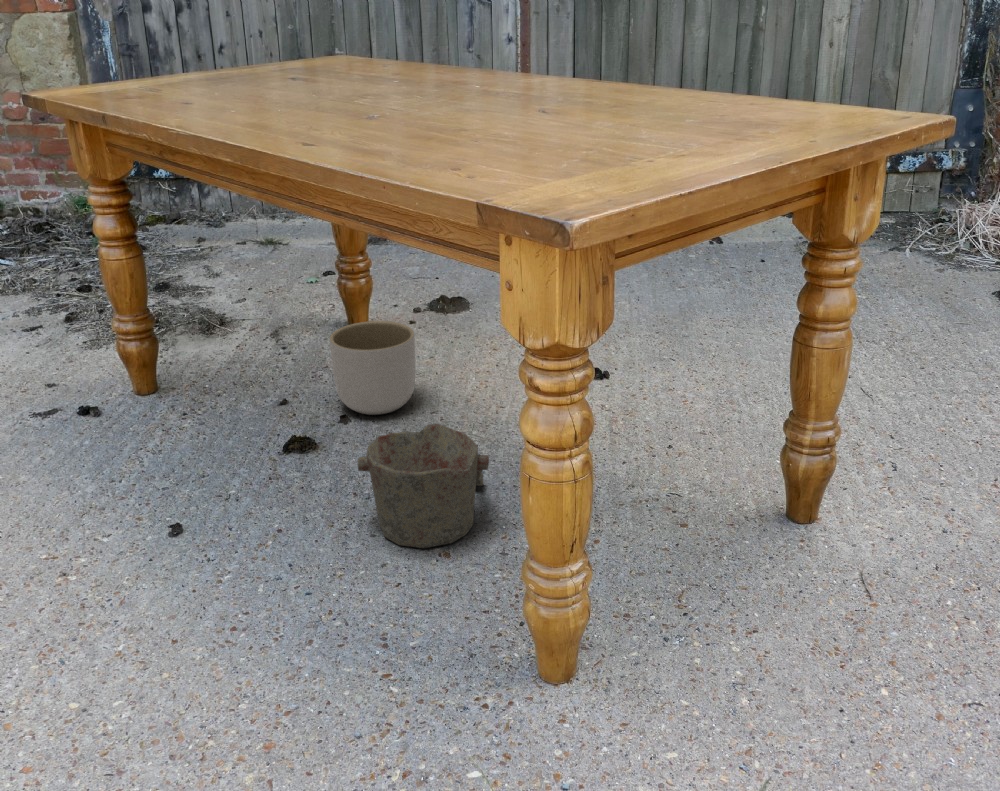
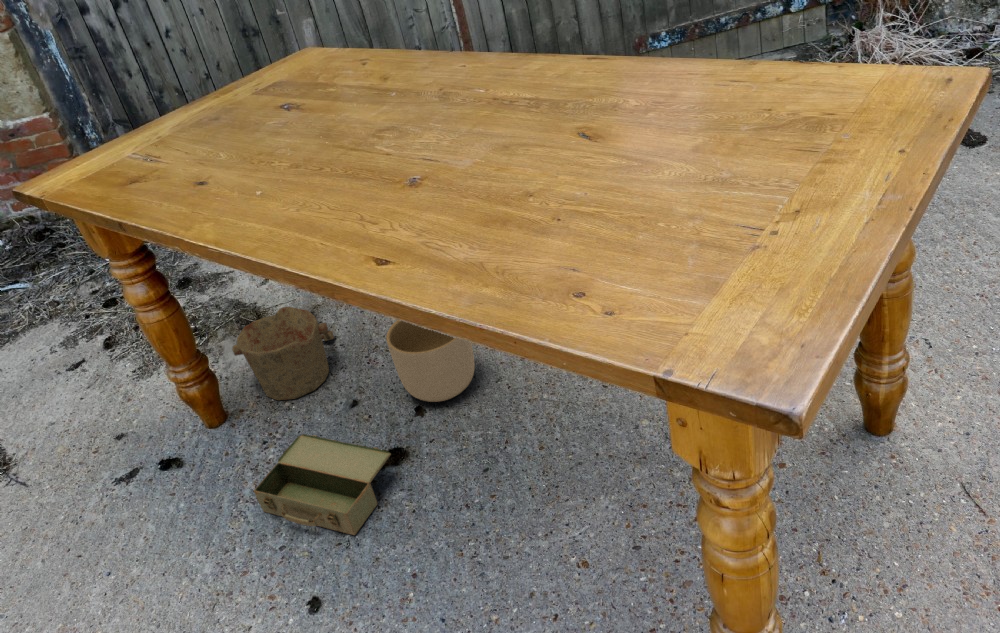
toolbox: none [156,404,298,492] -> present [254,434,391,535]
bucket: present [357,424,489,548] -> present [232,306,334,400]

